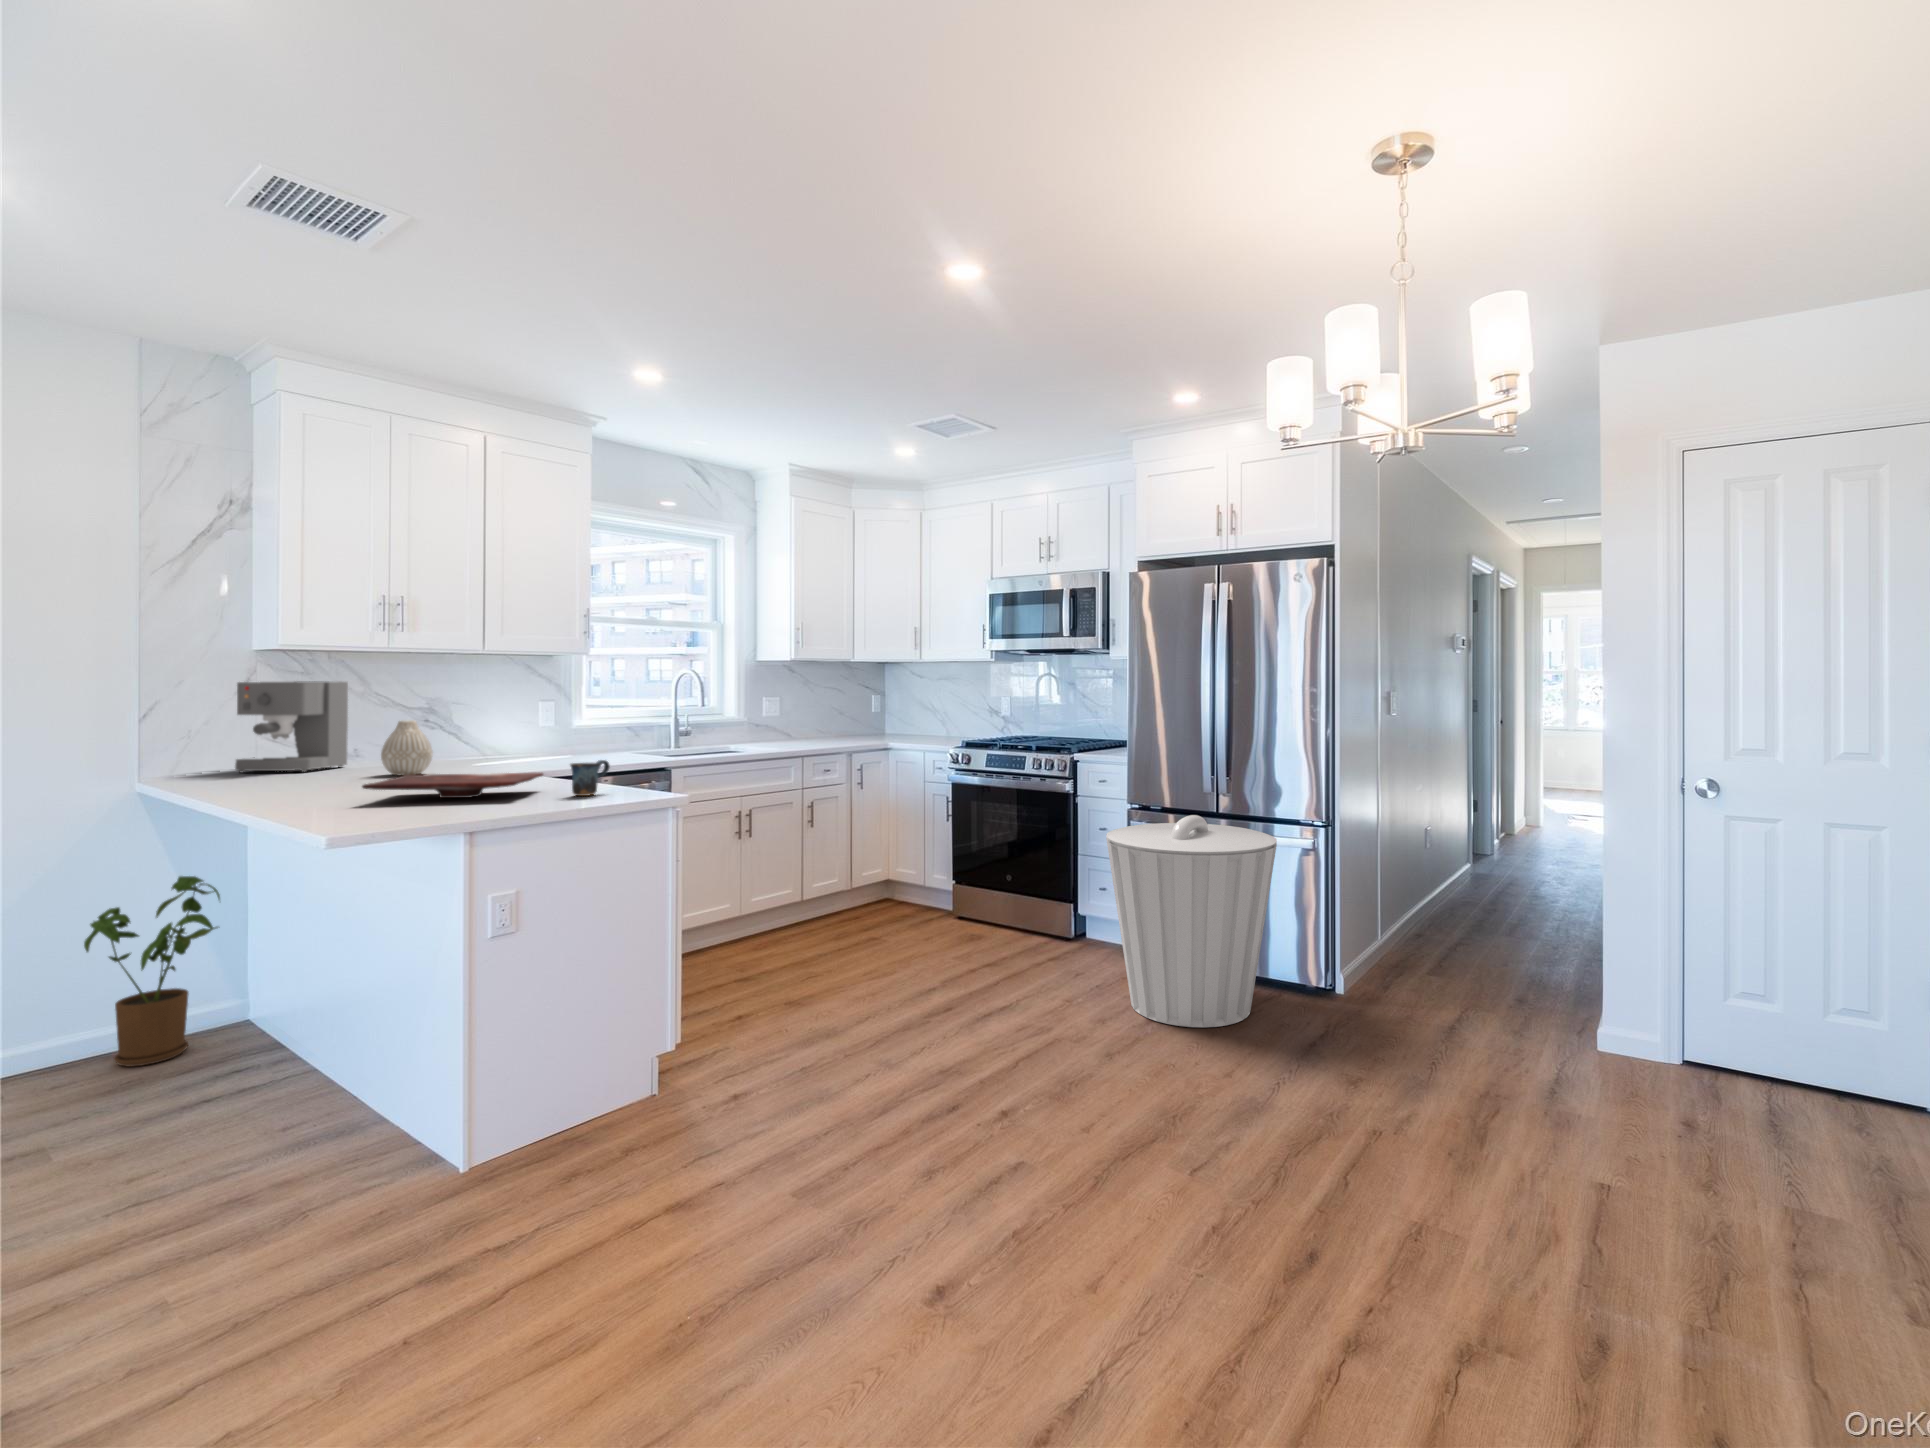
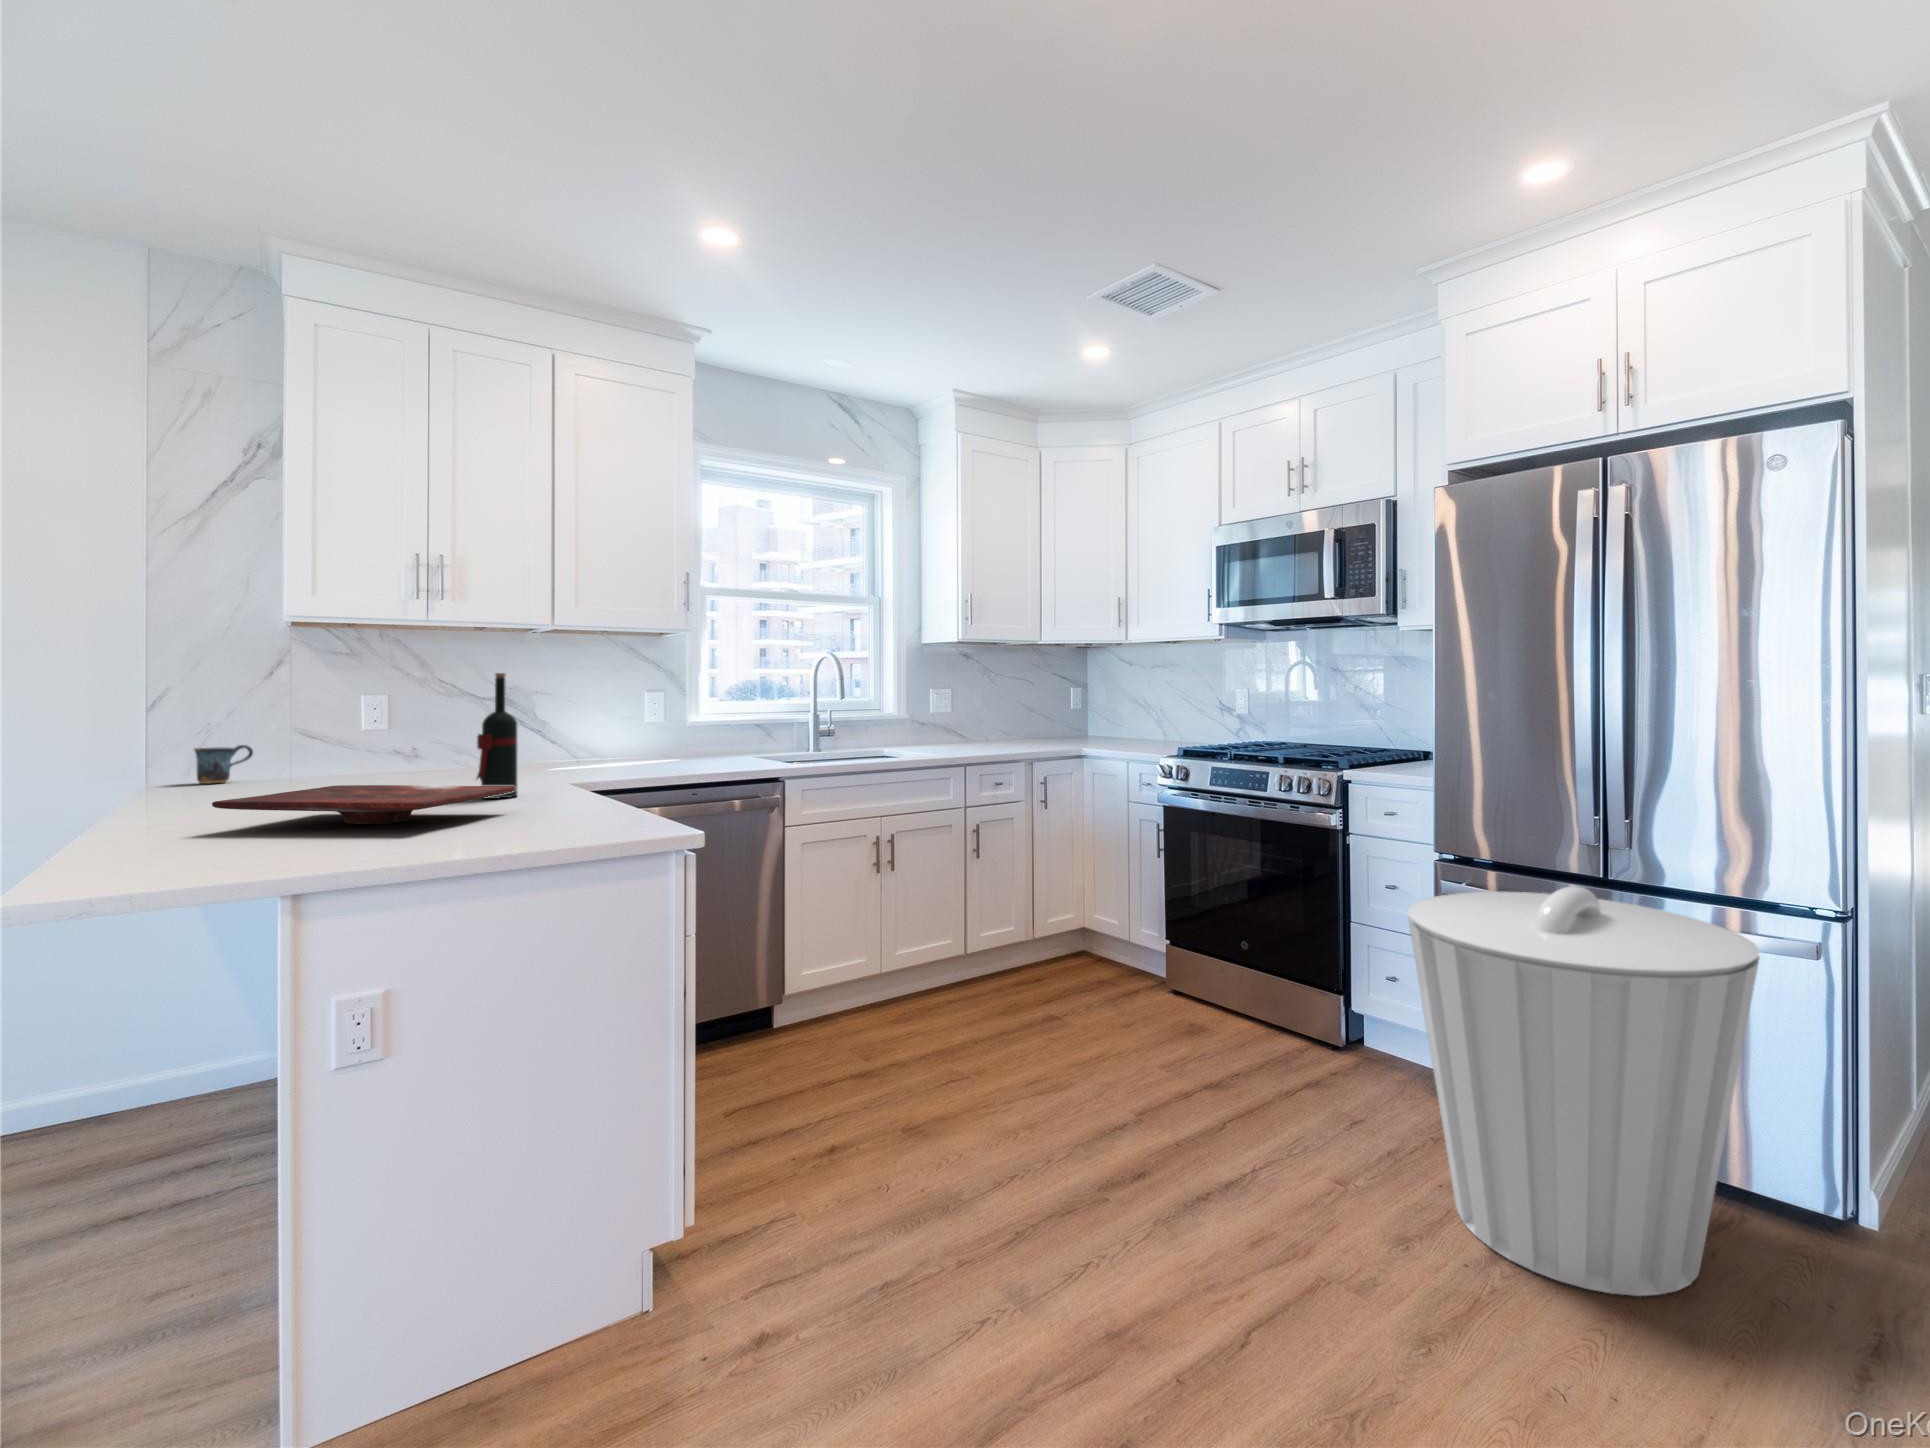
coffee maker: present [235,681,348,773] -> none [267,662,405,774]
wine bottle: none [489,695,516,784] -> present [477,673,517,799]
vase: present [381,720,433,775] -> none [396,710,463,782]
mug: present [570,760,610,796] -> present [194,745,253,784]
house plant: present [84,876,220,1066] -> none [67,900,238,1140]

